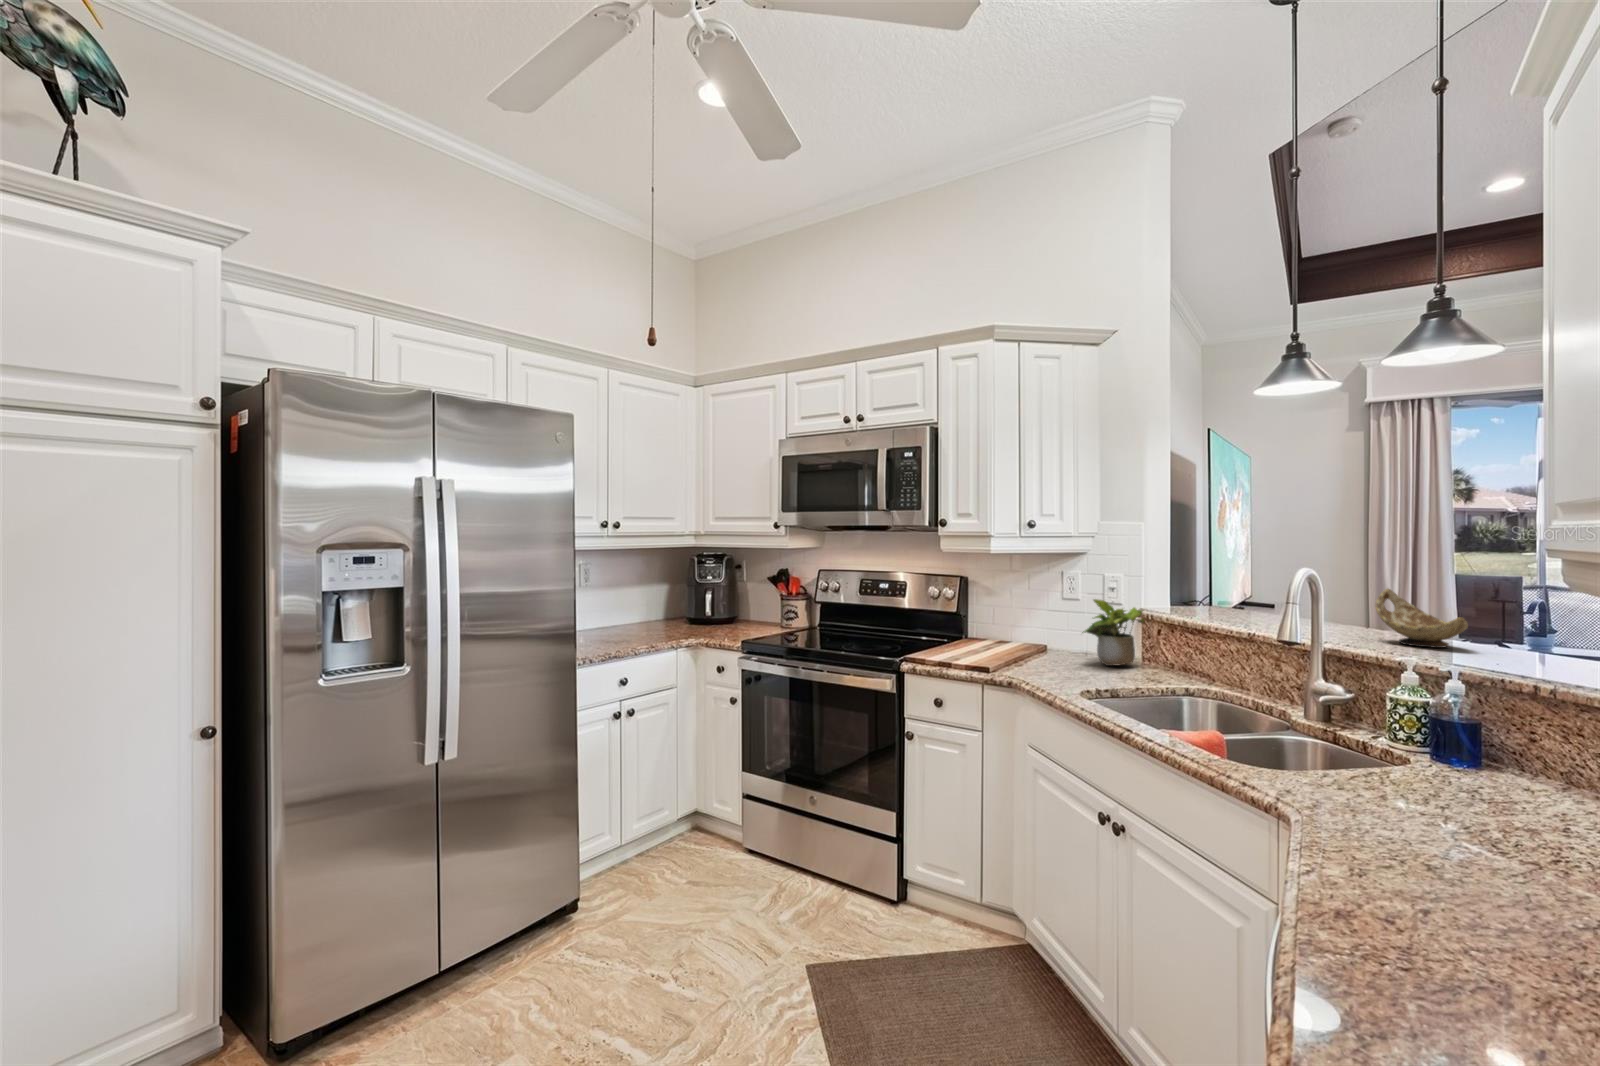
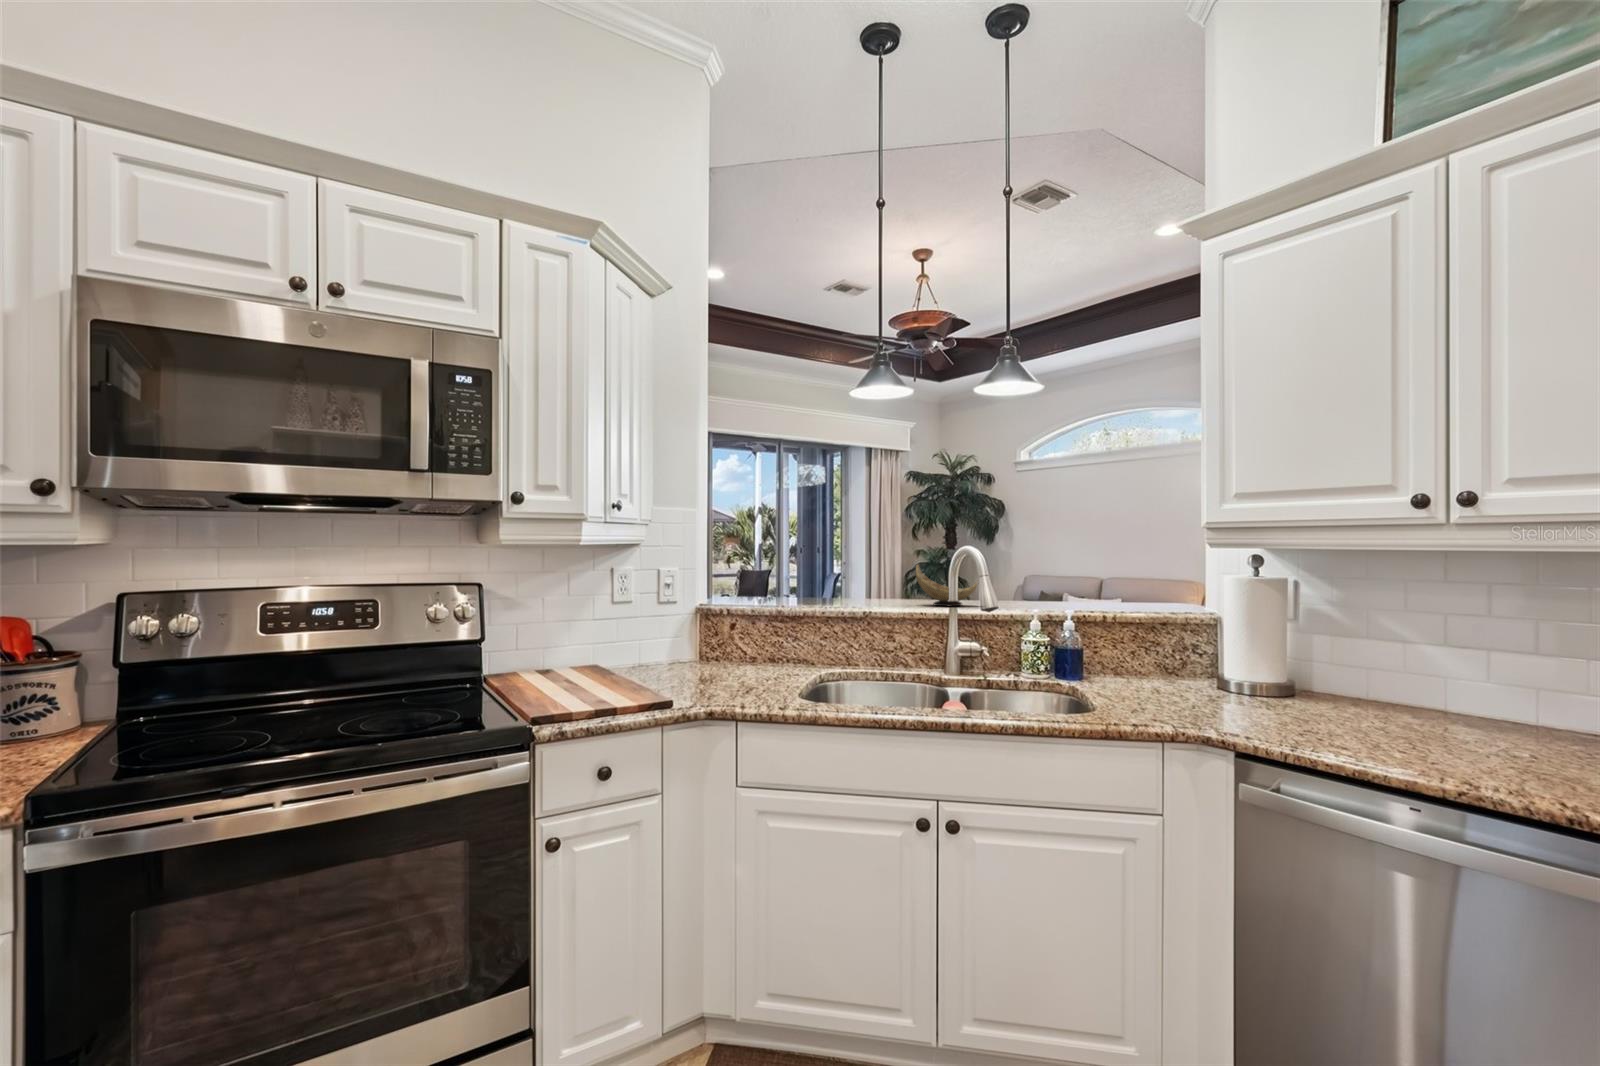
potted plant: present [1082,599,1144,666] -> none [682,594,750,672]

